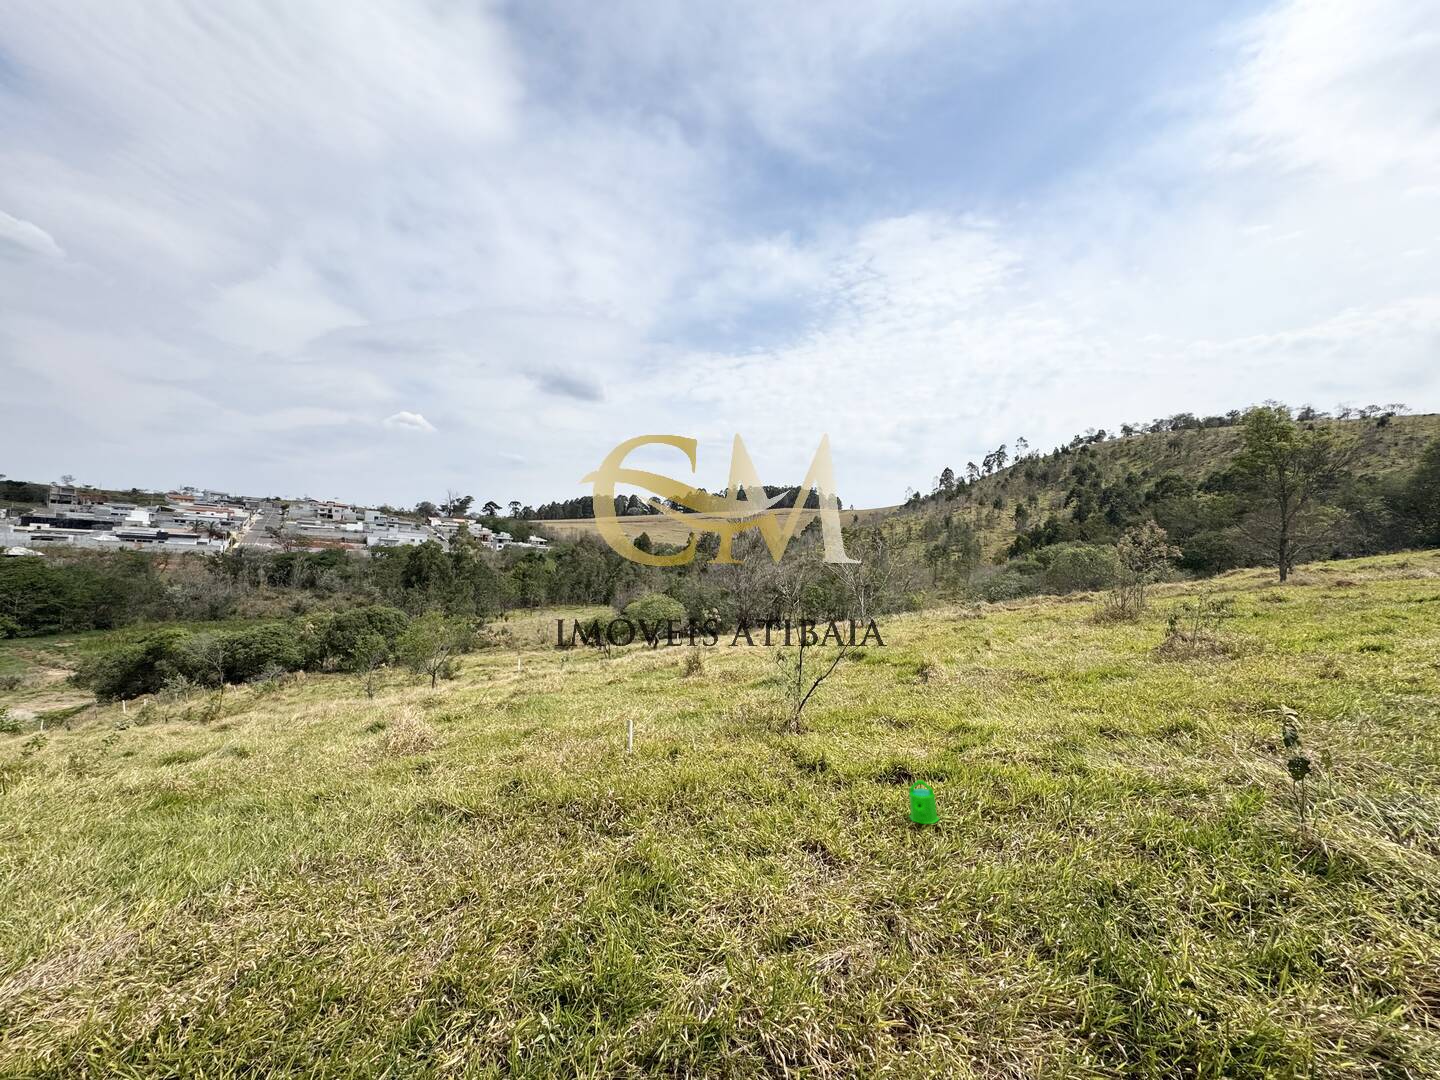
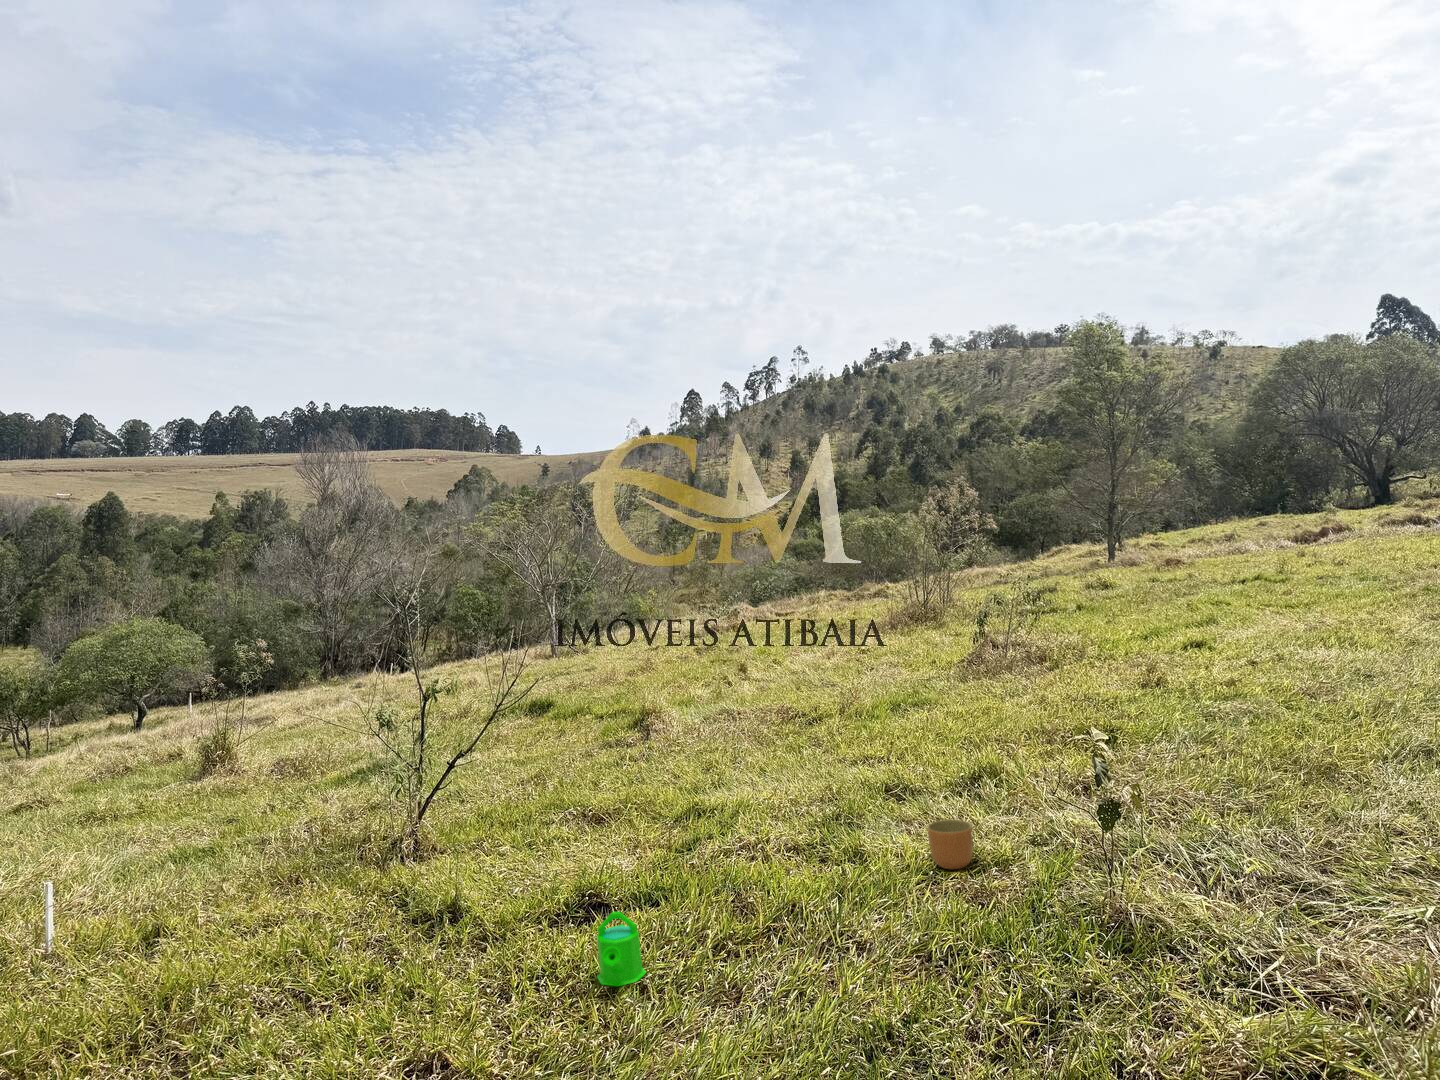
planter: none [1136,756,1174,791] -> present [927,819,973,869]

